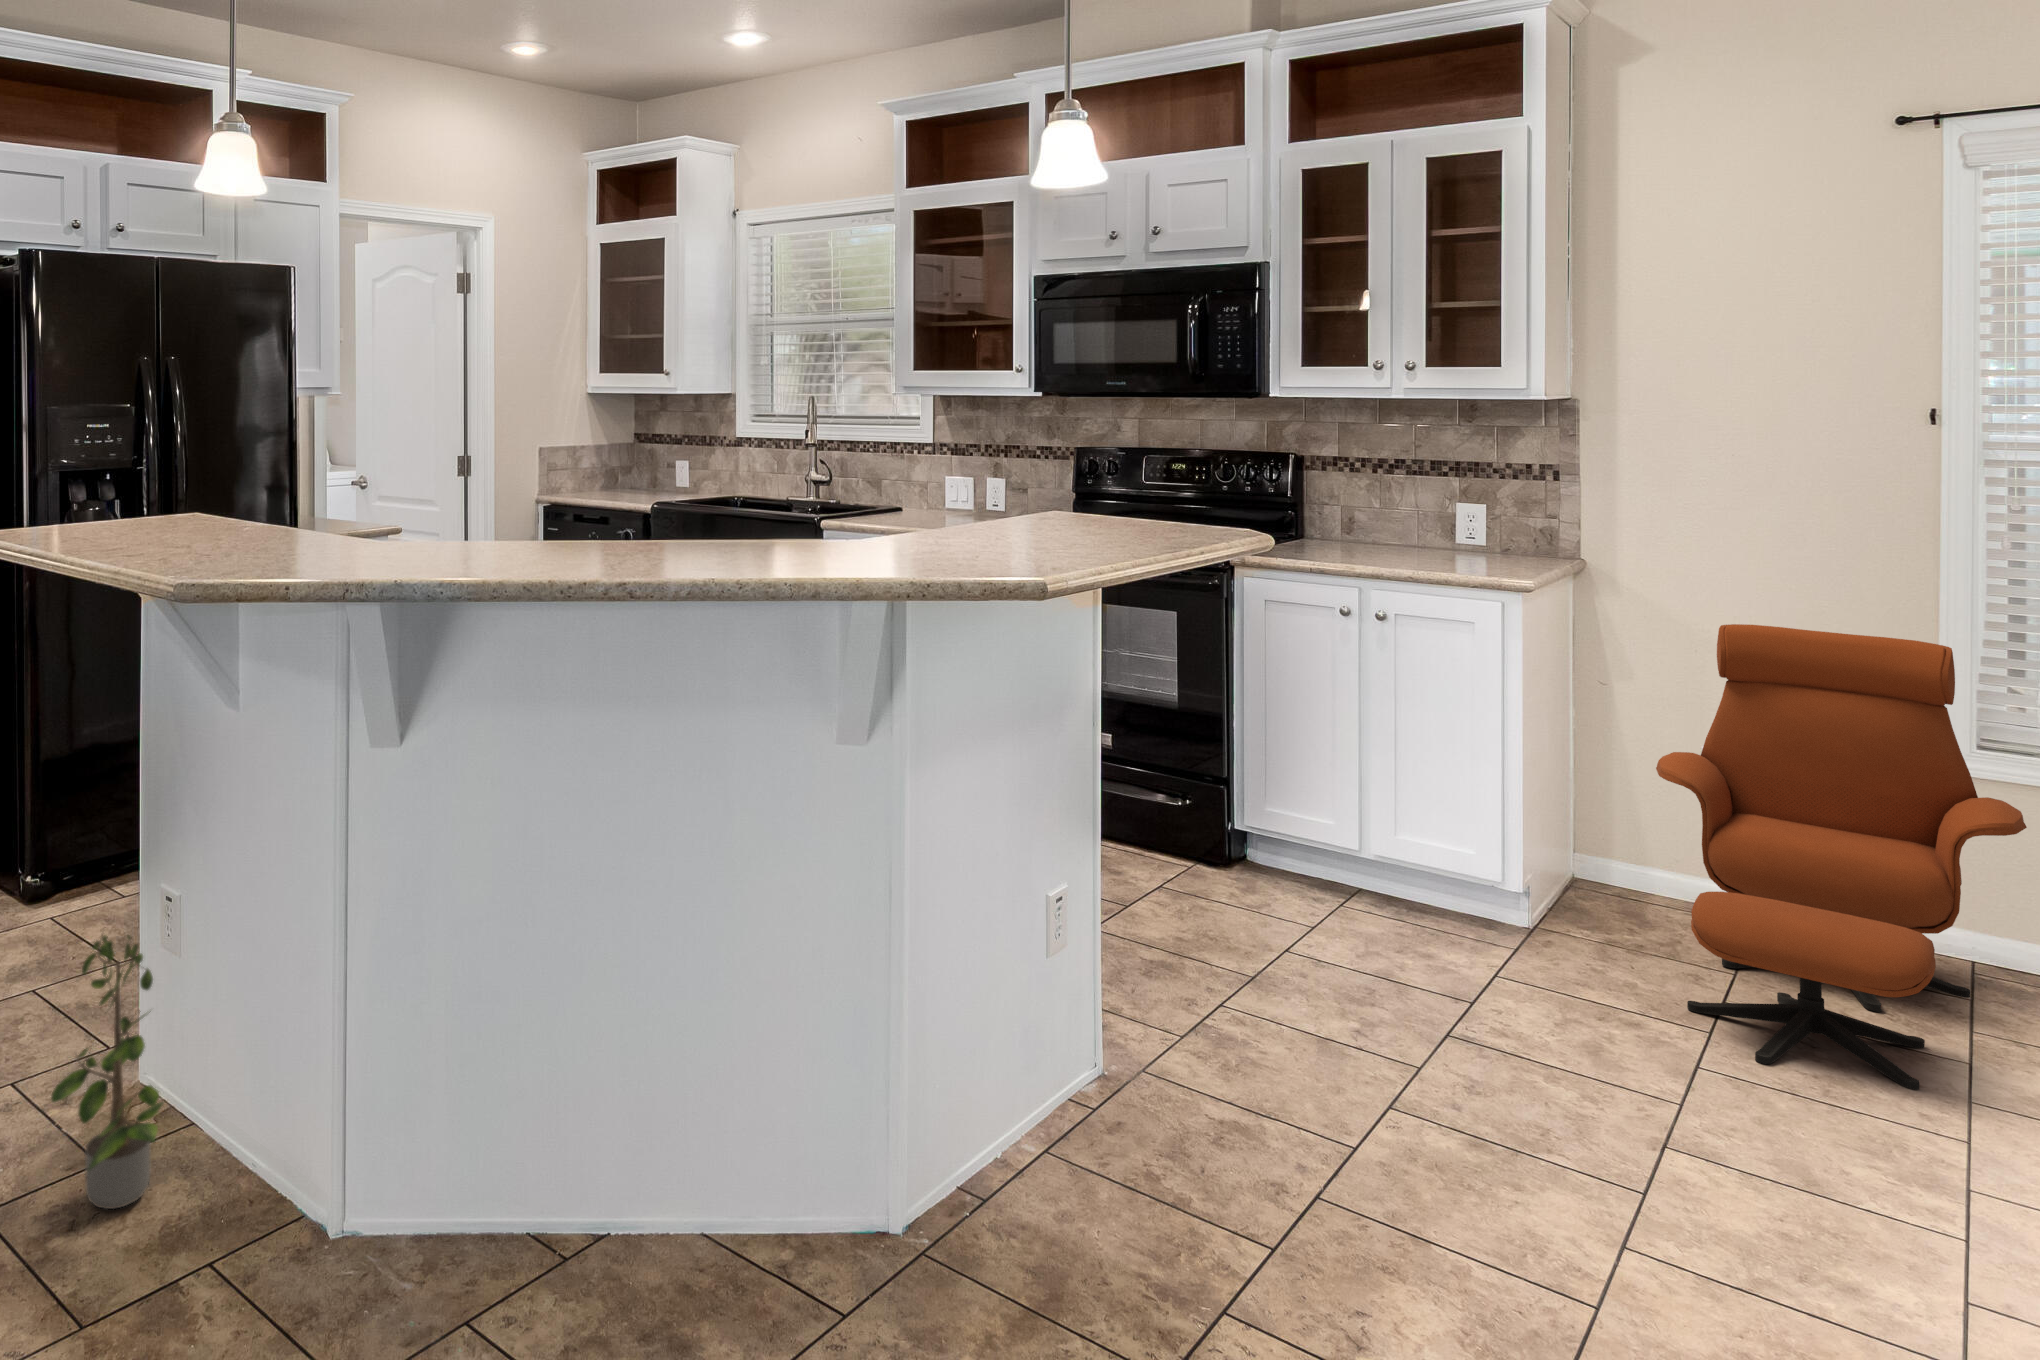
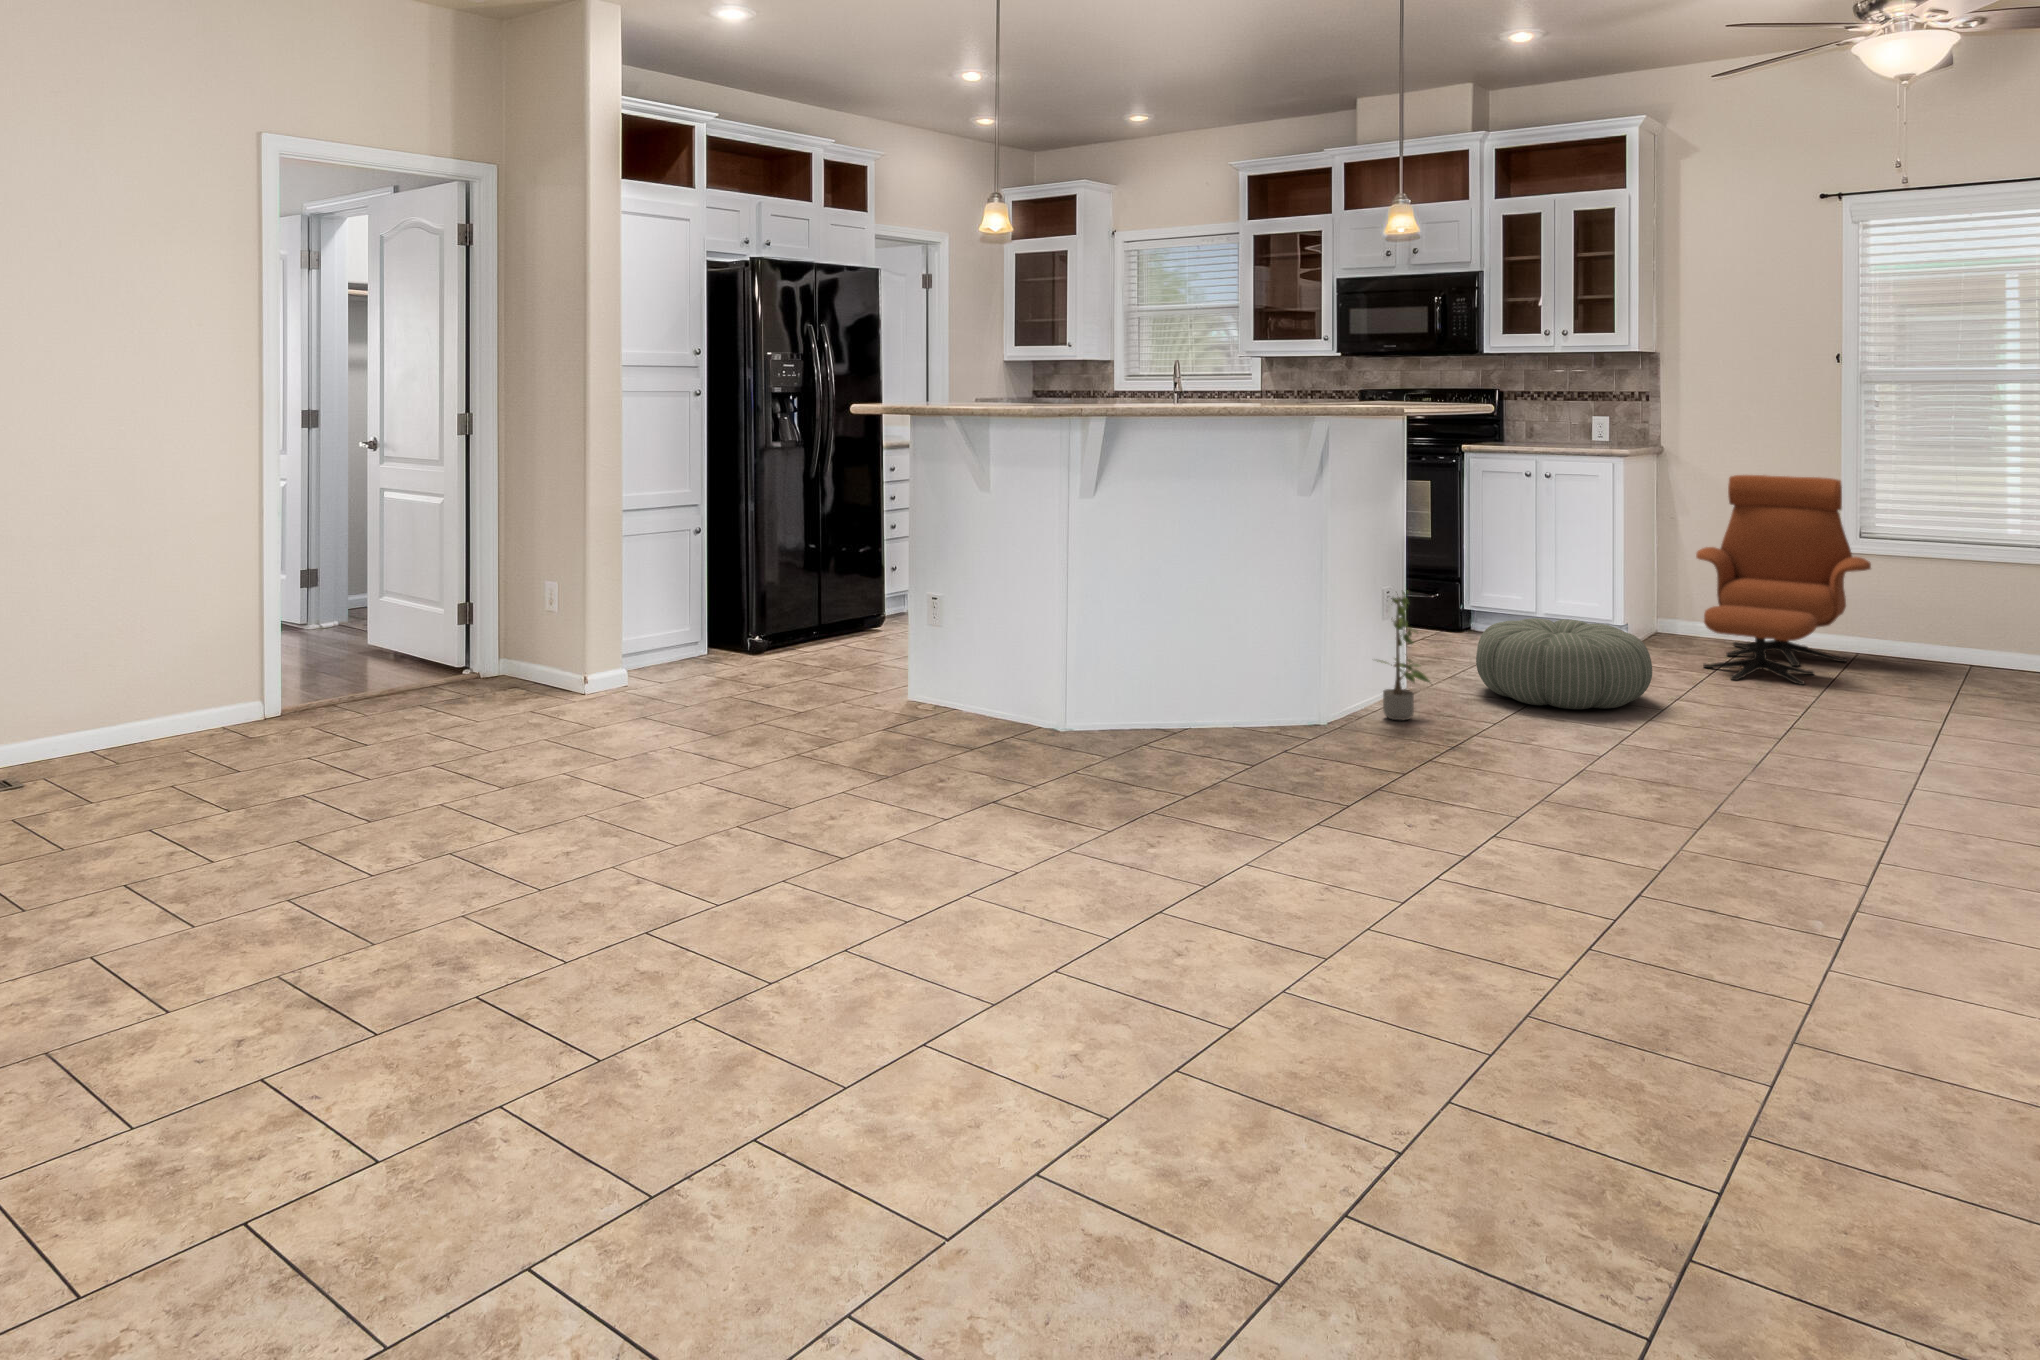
potted plant: present [51,935,164,1209] -> present [1379,591,1430,720]
pouf: none [1236,938,1611,1192] -> present [1476,618,1652,709]

